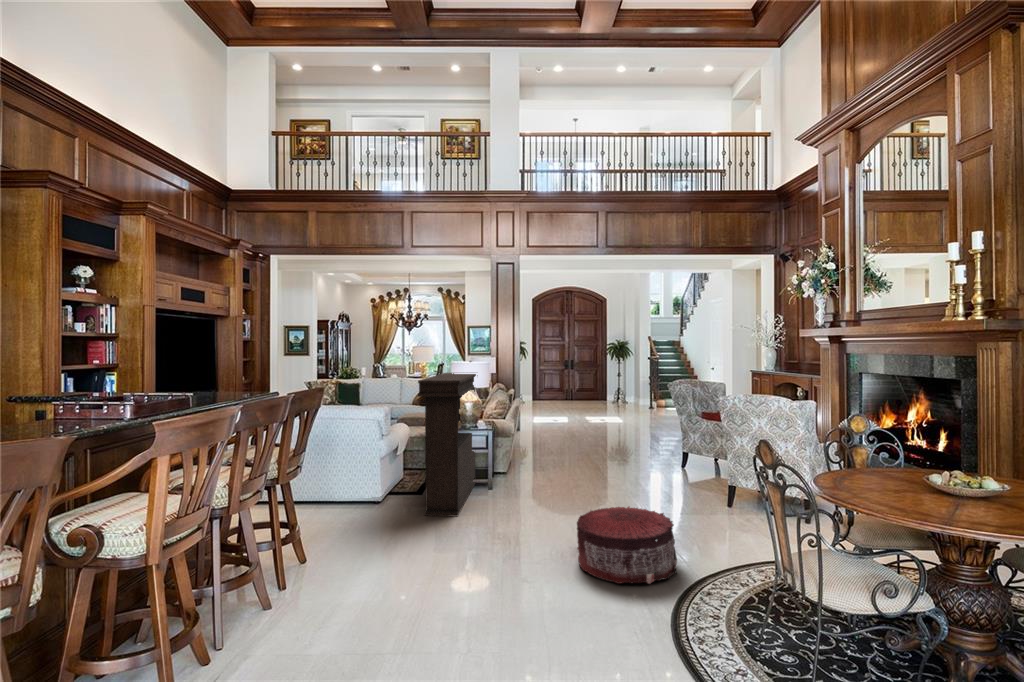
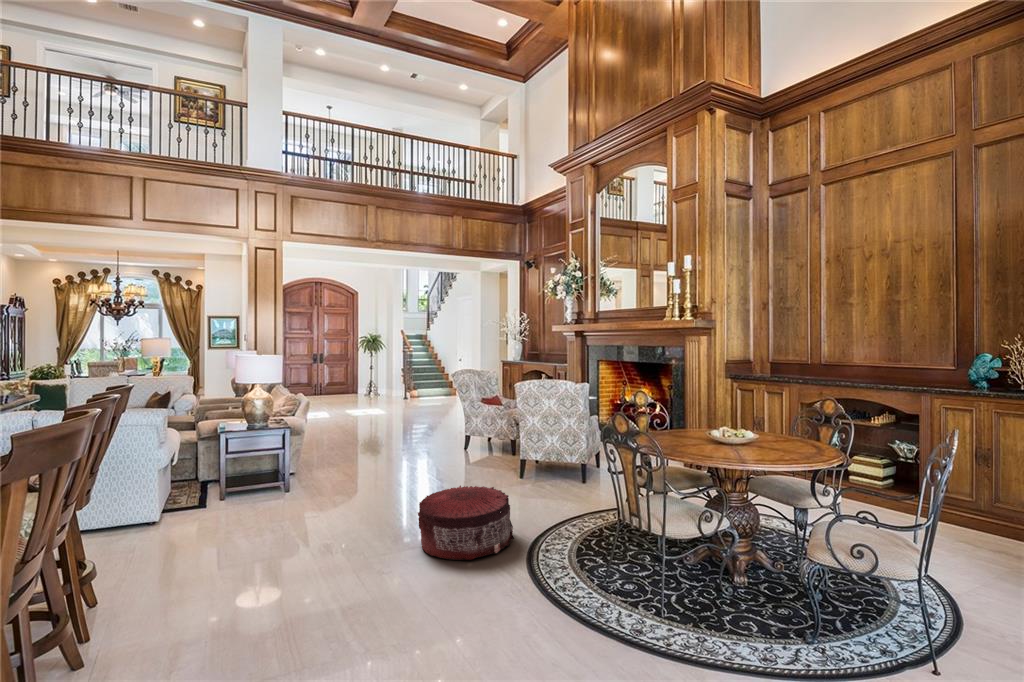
console table: present [418,373,478,516] -> none [206,367,263,537]

